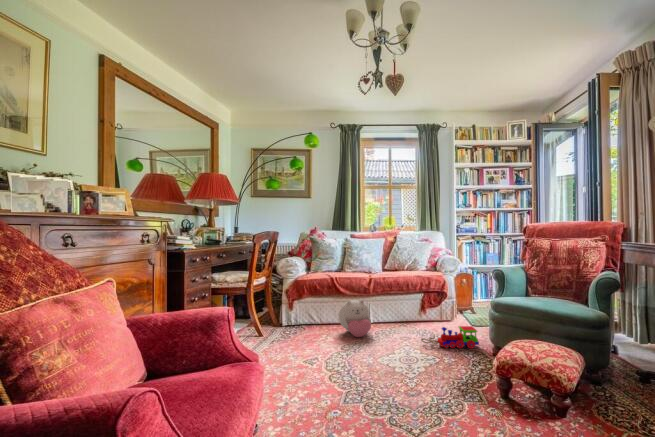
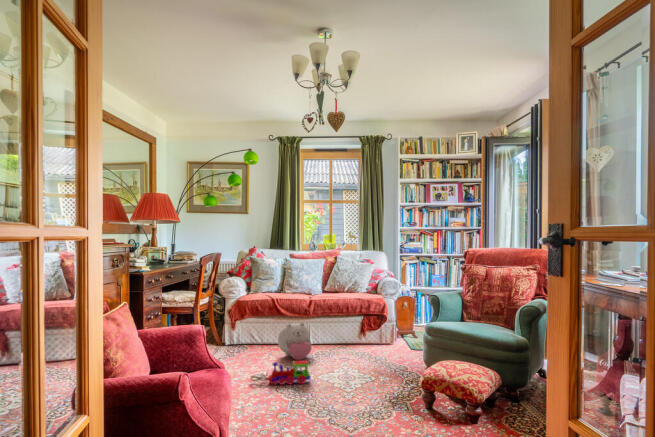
toy train: present [421,326,479,349] -> present [251,360,310,385]

